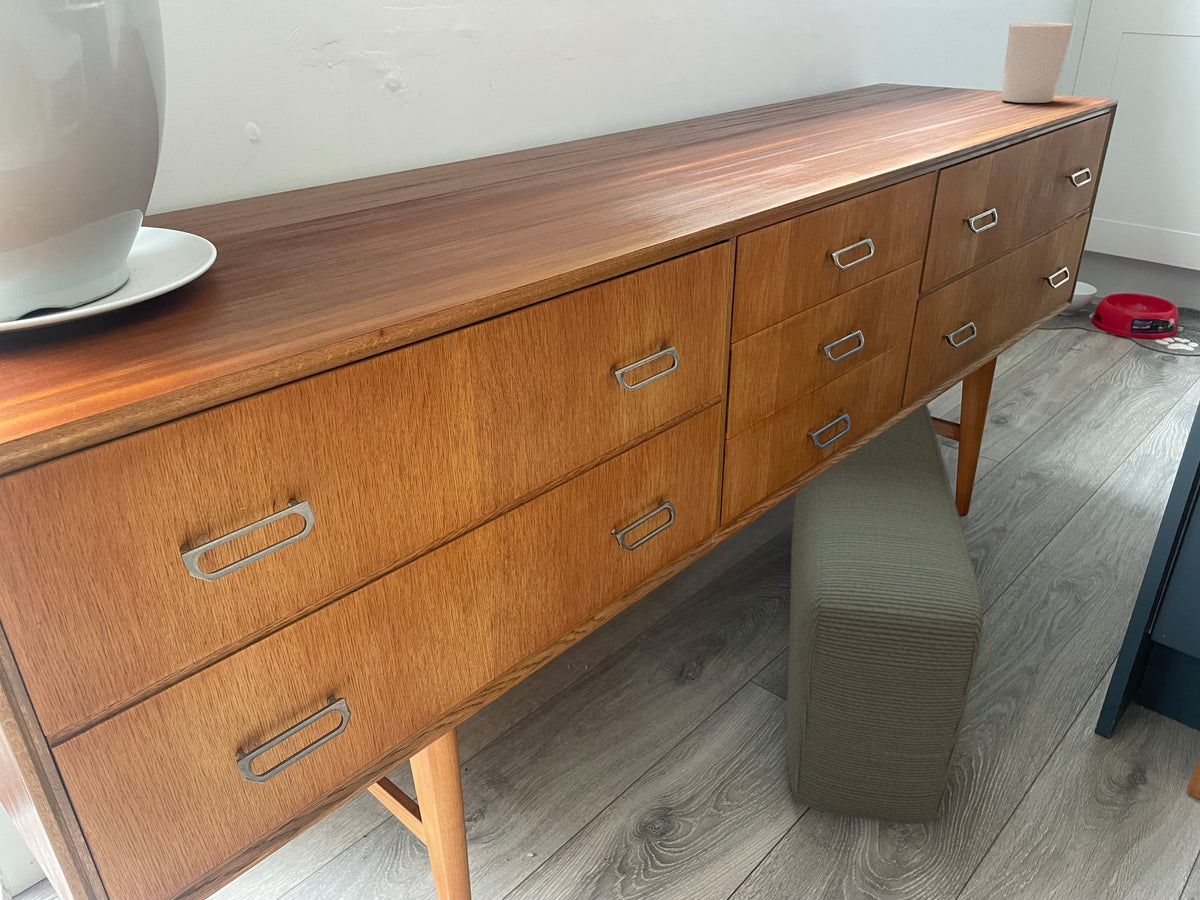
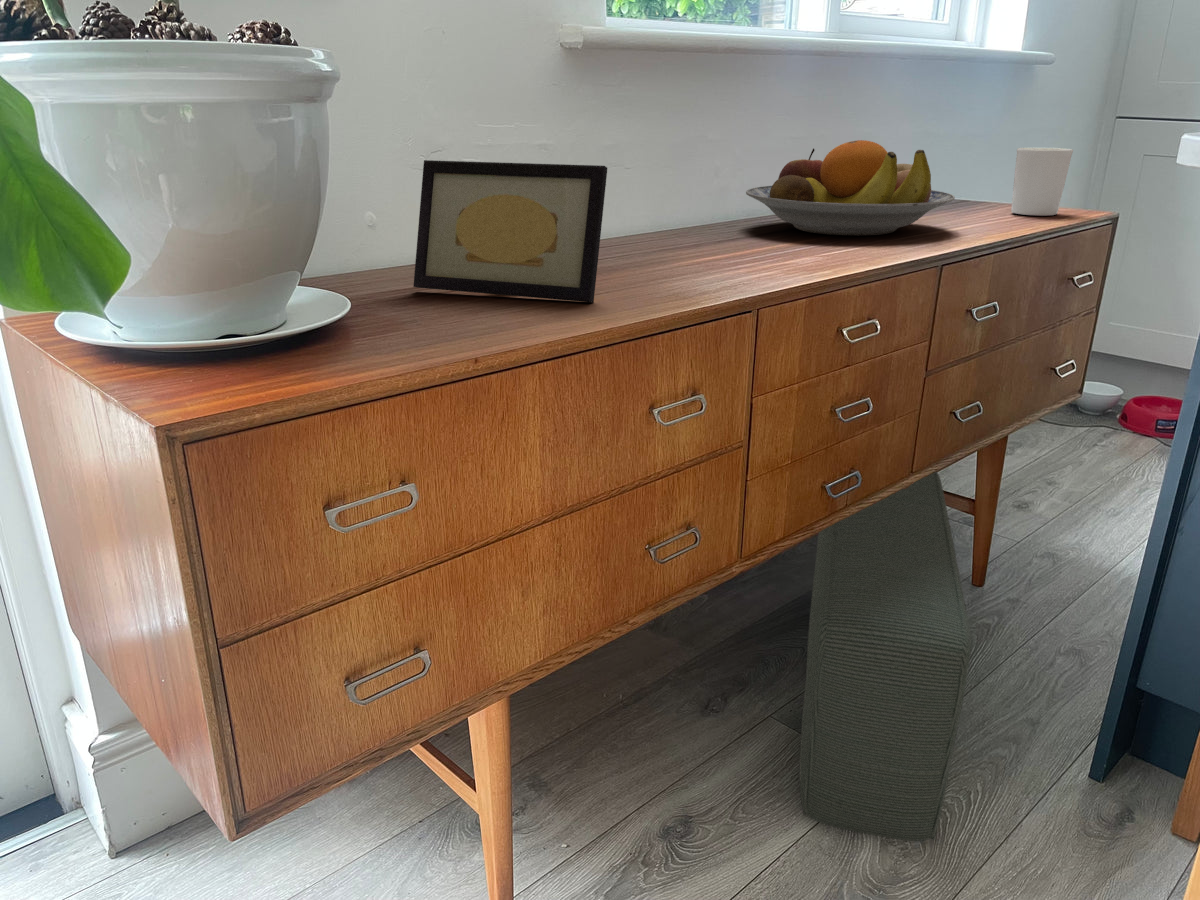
fruit bowl: none [706,18,948,134] -> present [746,140,955,236]
picture frame: none [307,55,544,236] -> present [413,160,607,303]

